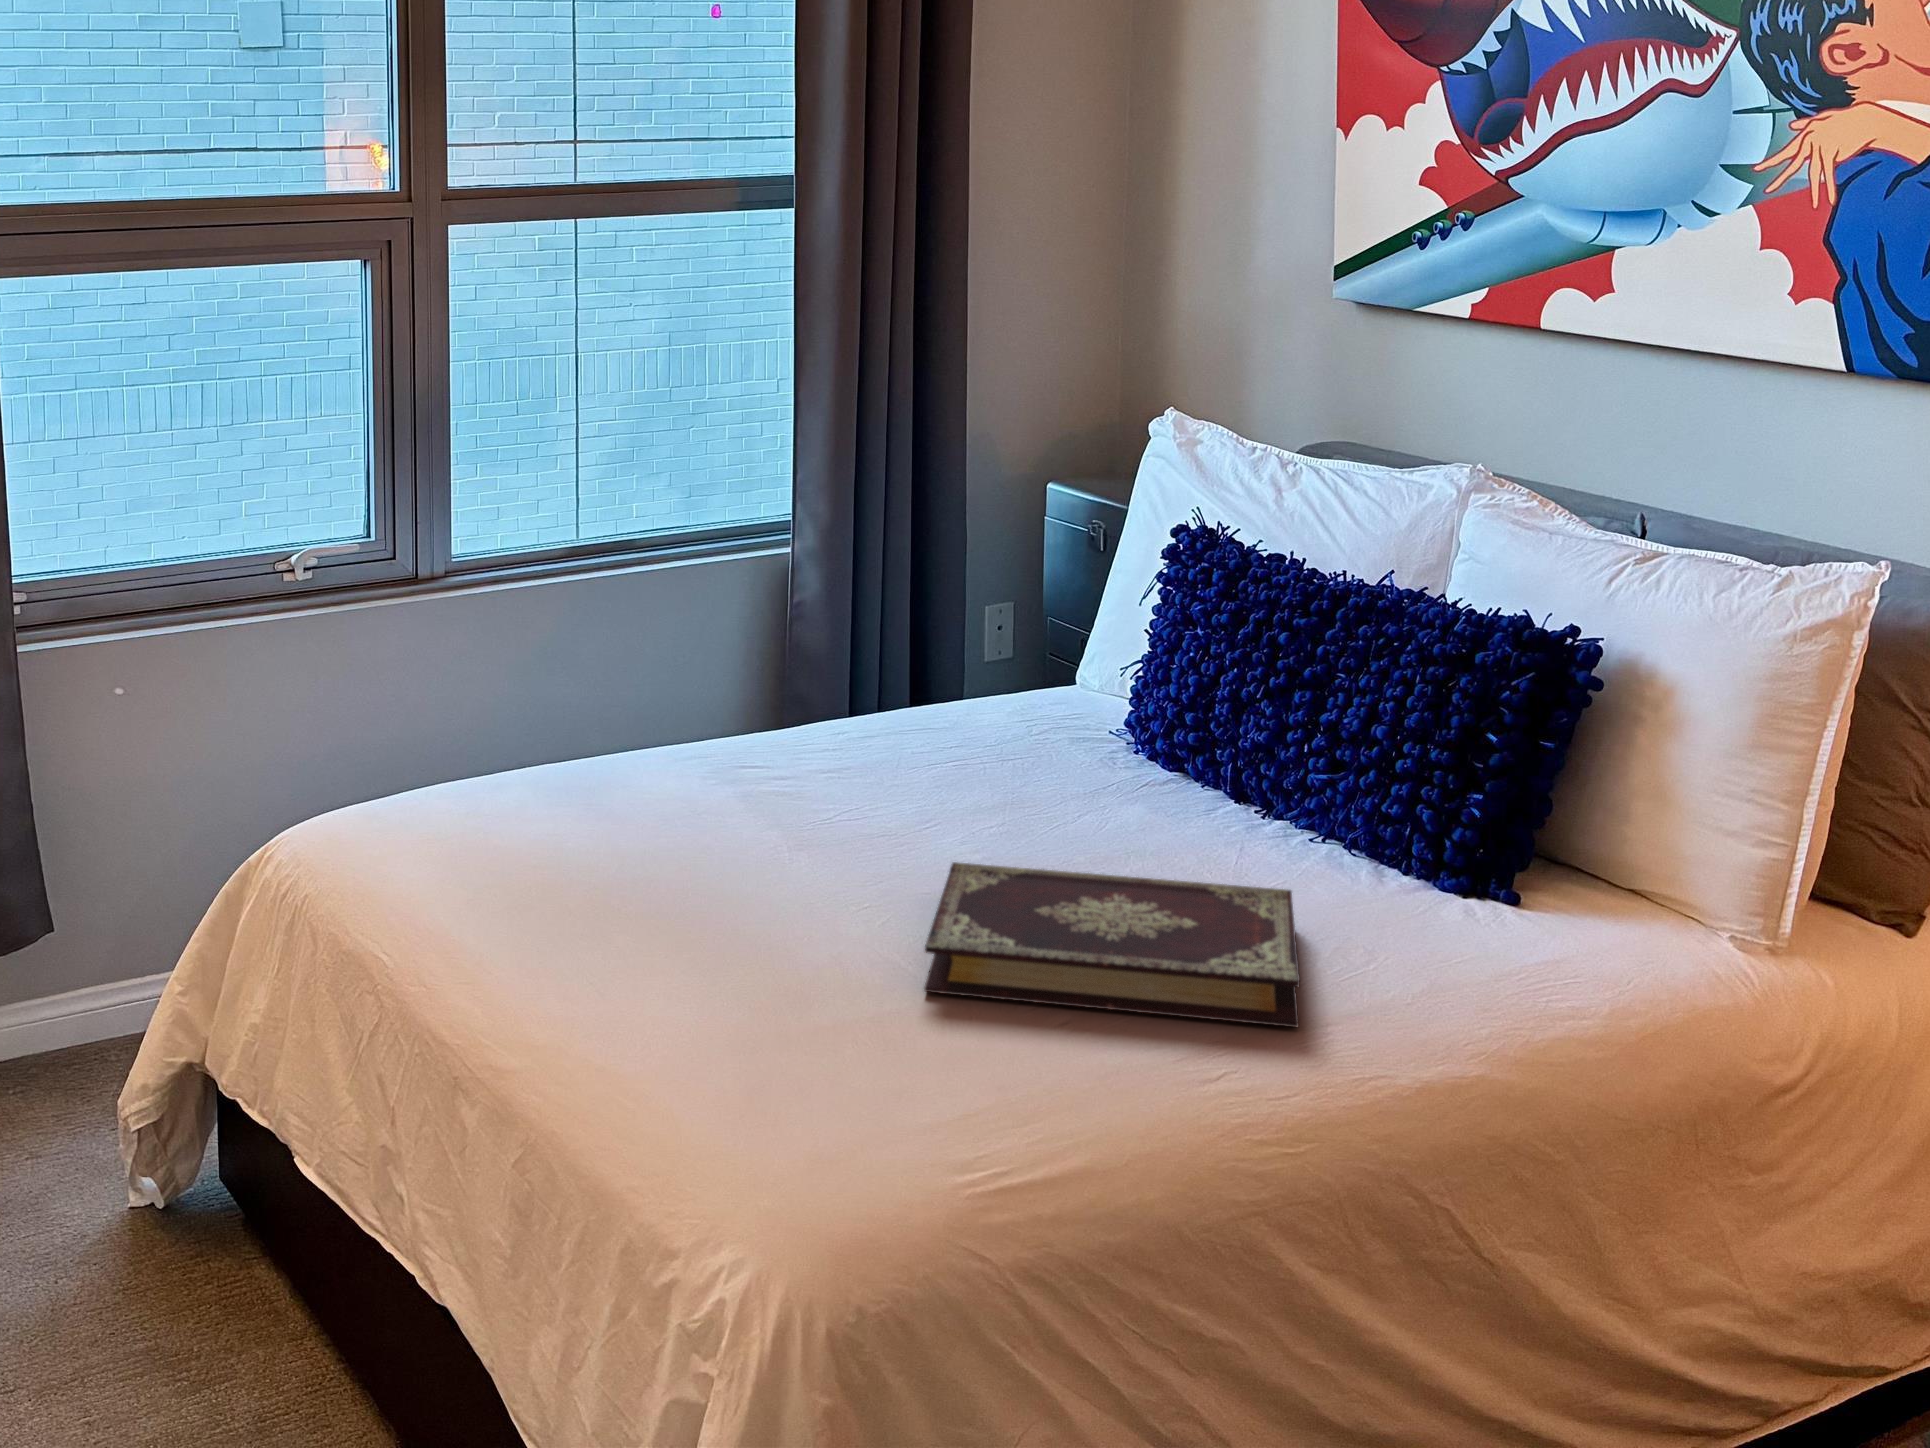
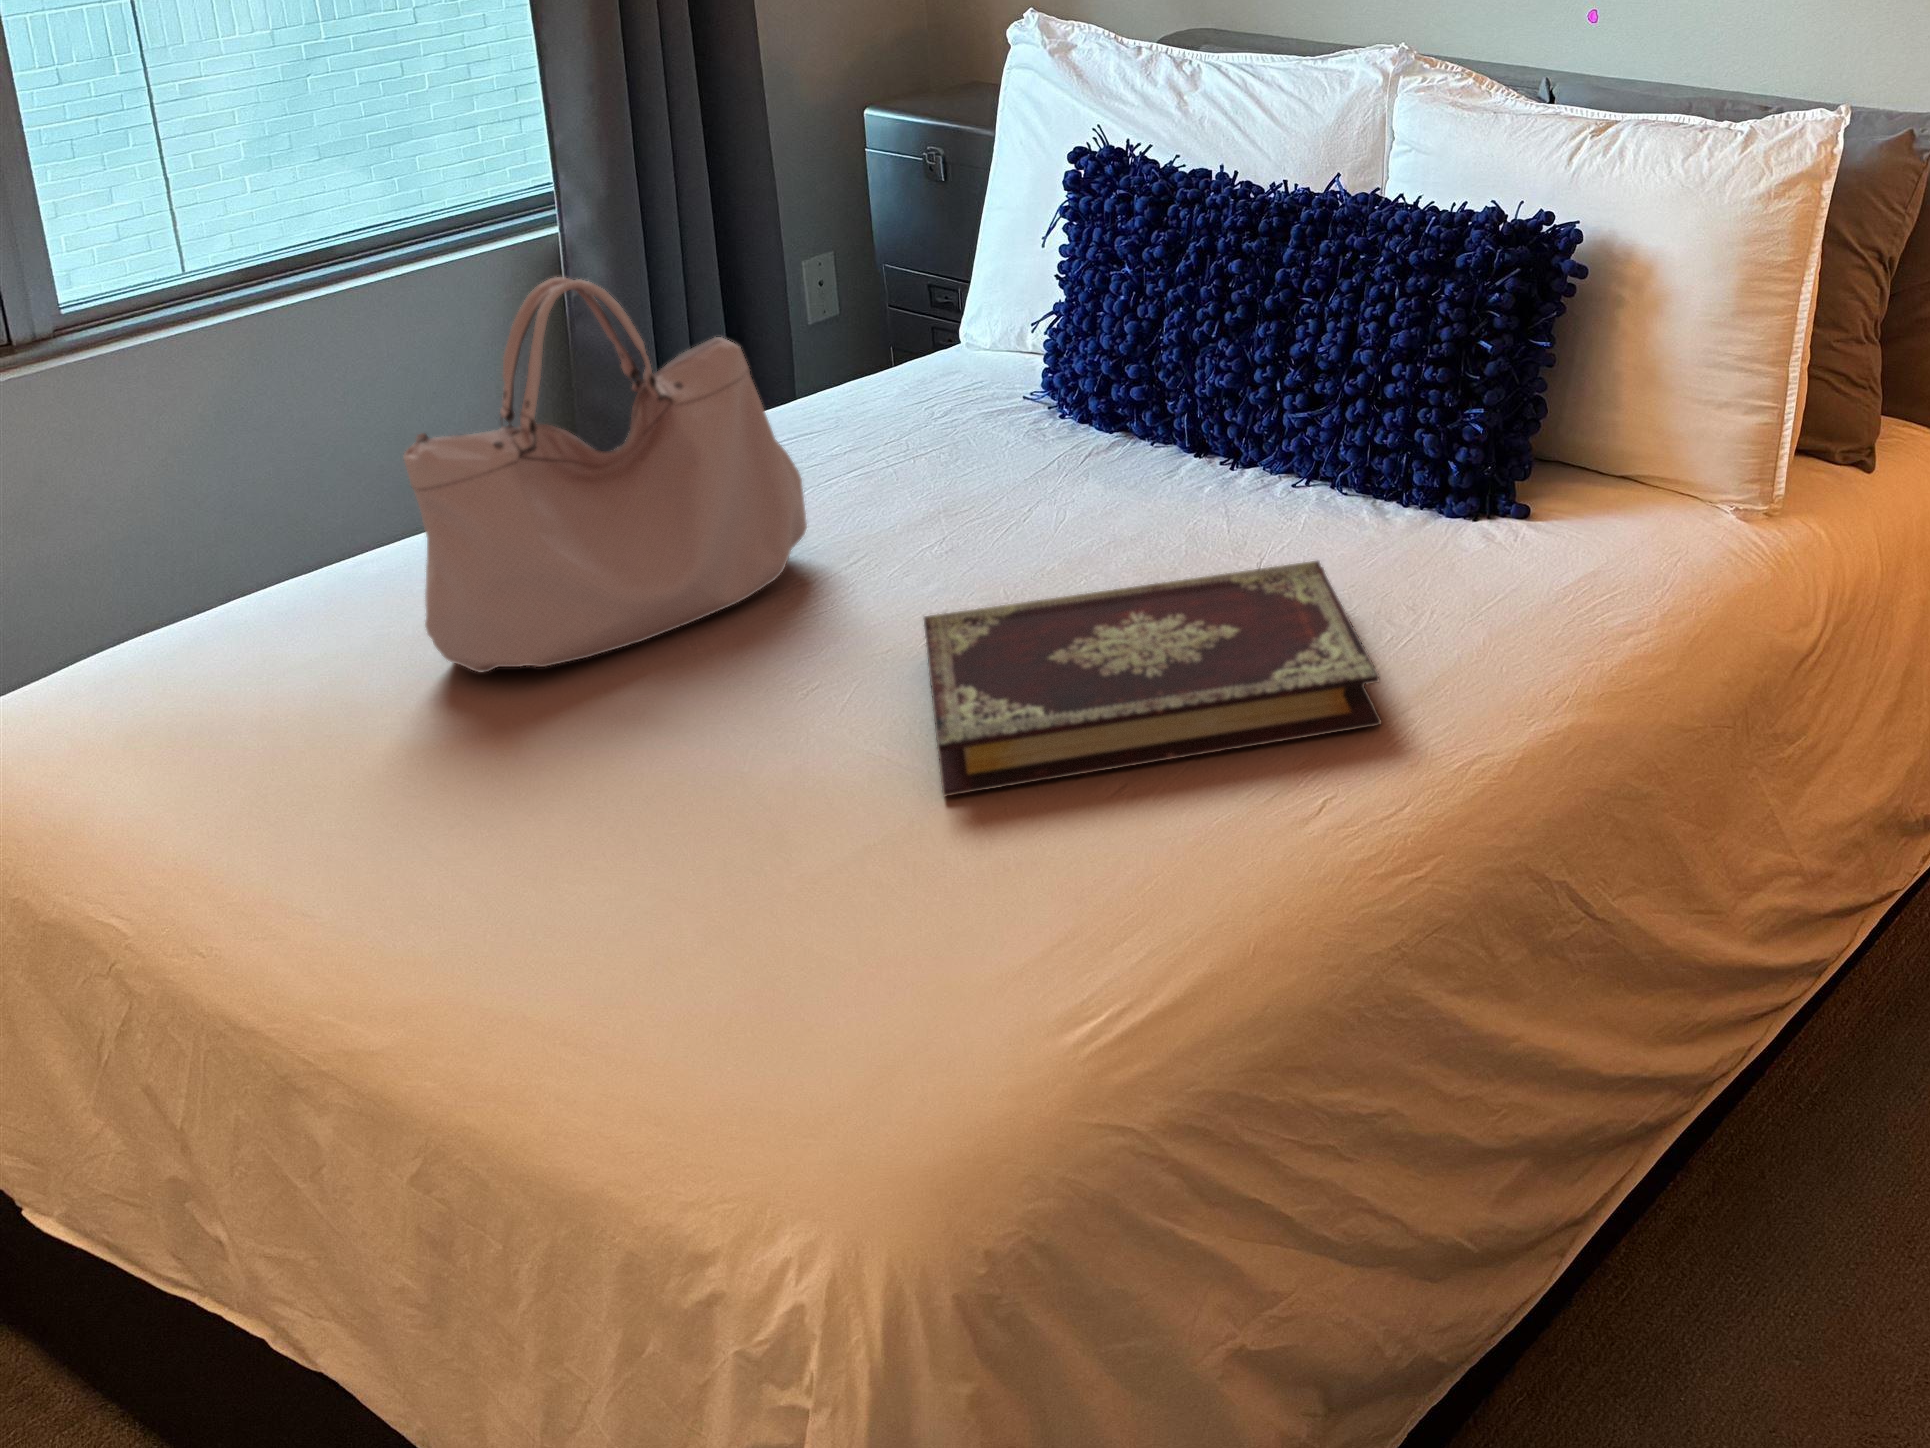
handbag: none [606,551,894,843] -> present [404,277,807,672]

